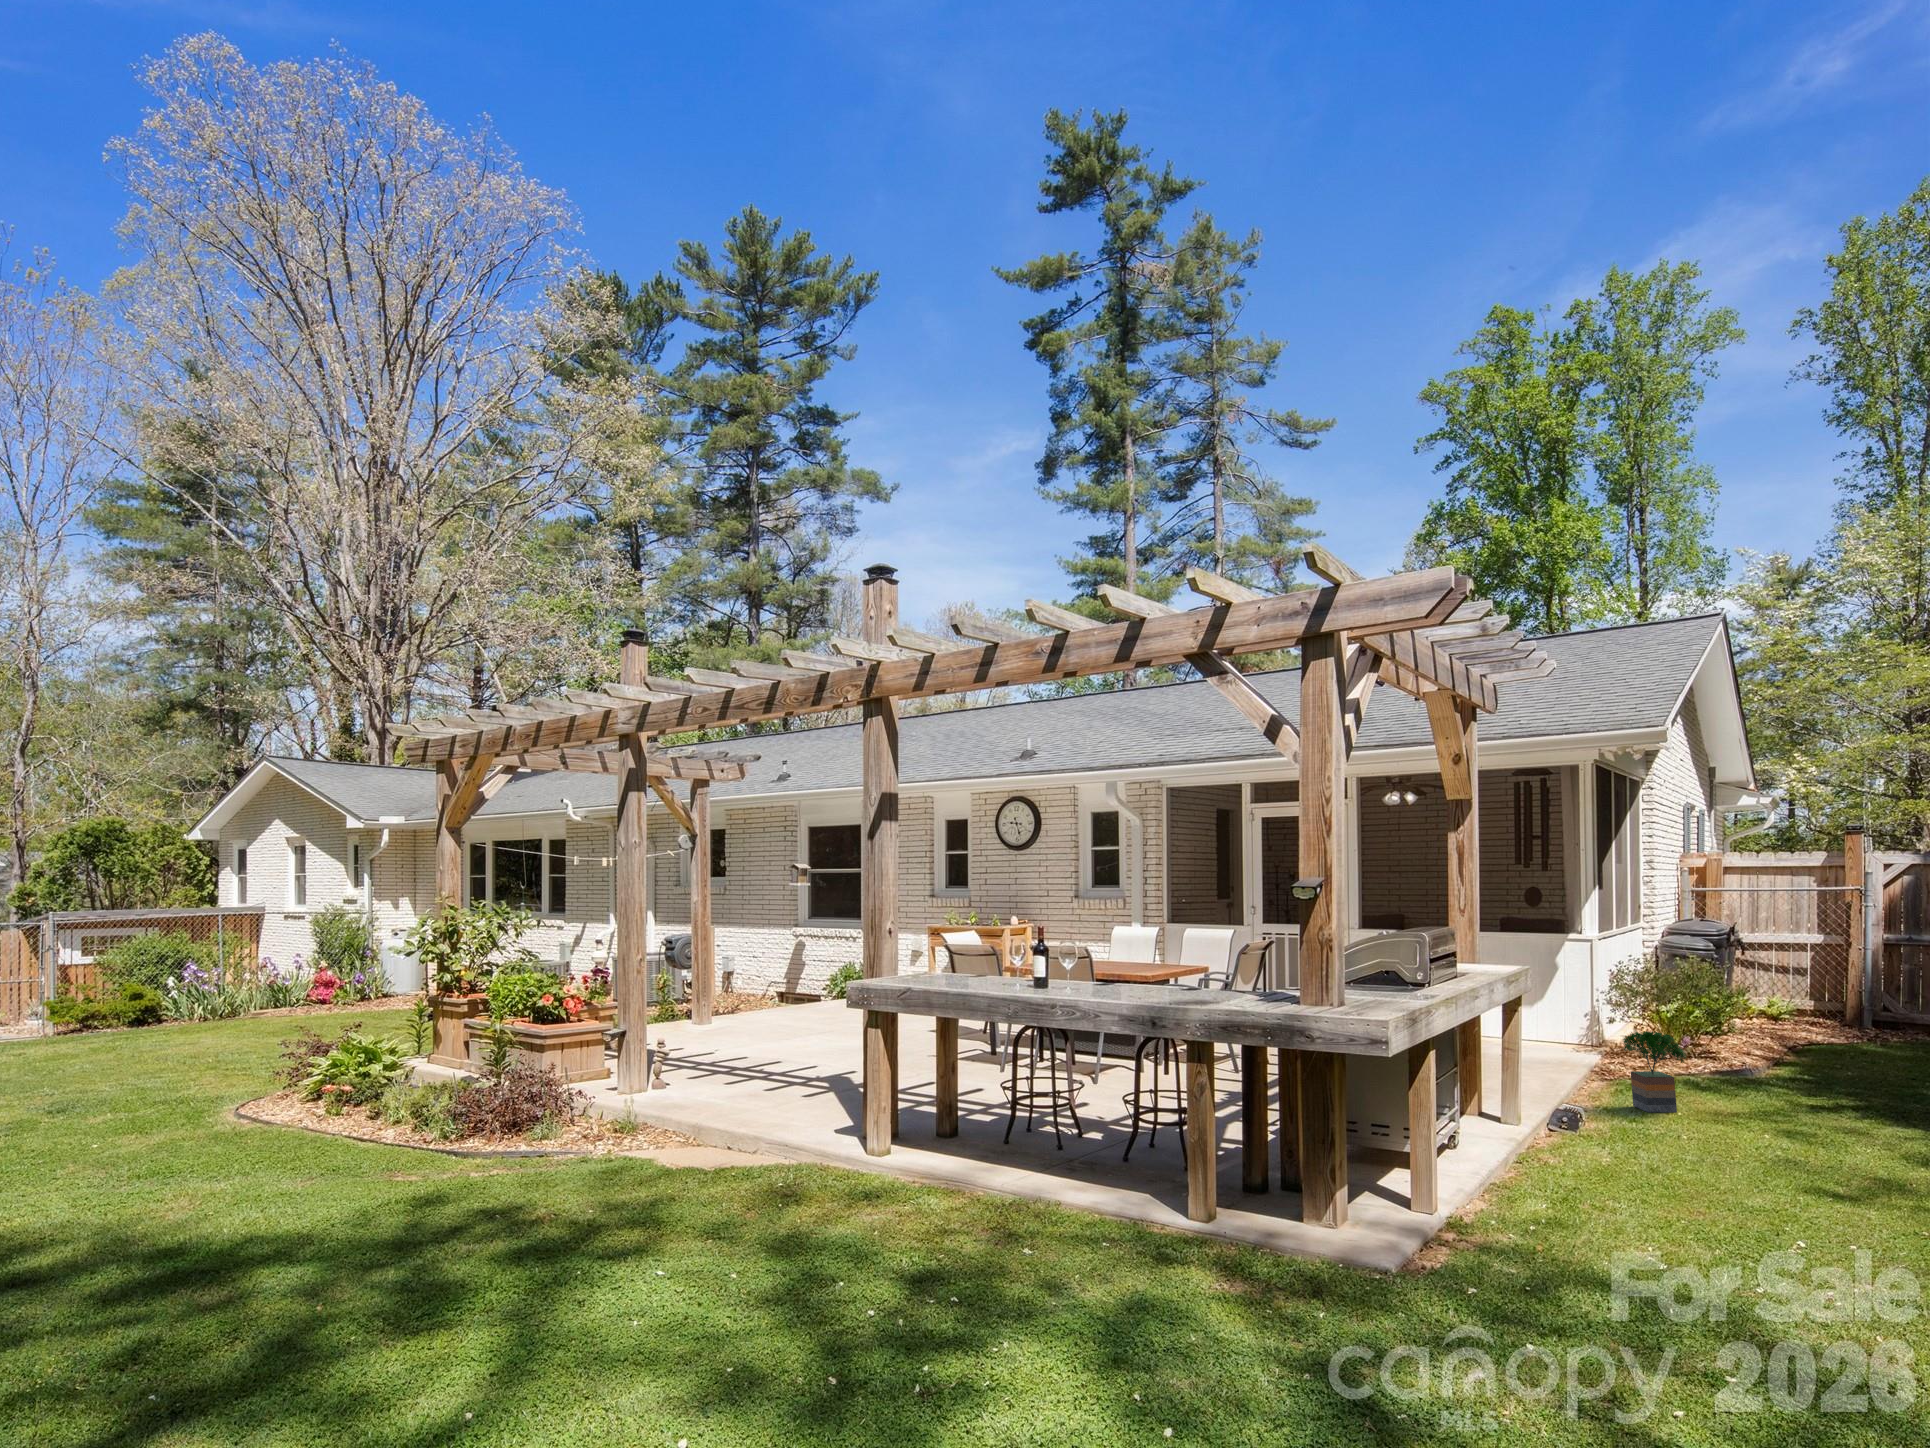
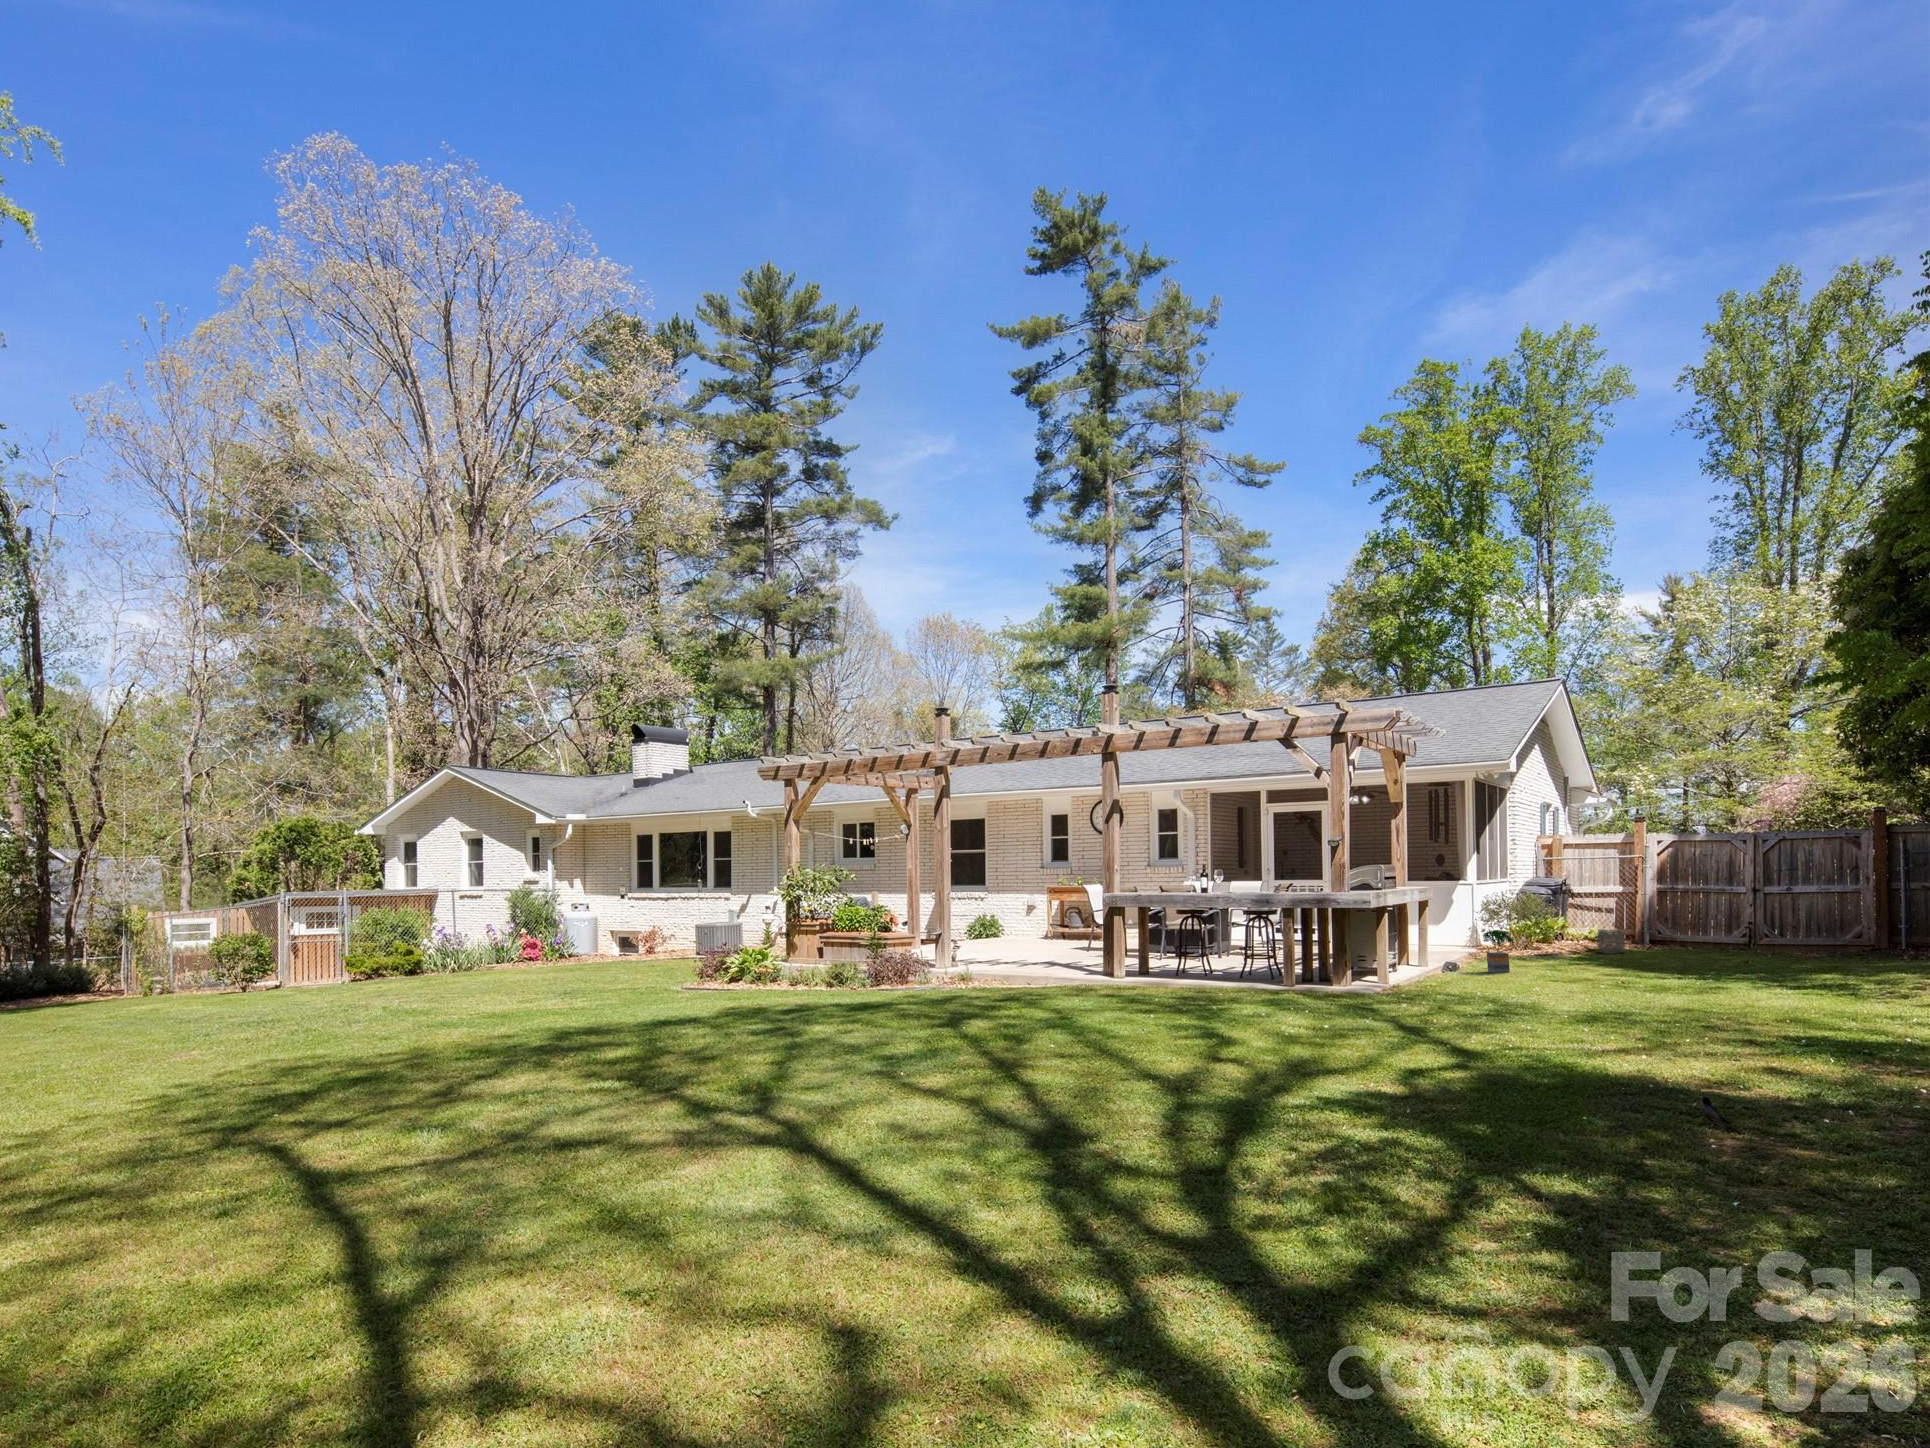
woven basket: none [1807,1017,1864,1062] -> present [1596,929,1626,954]

